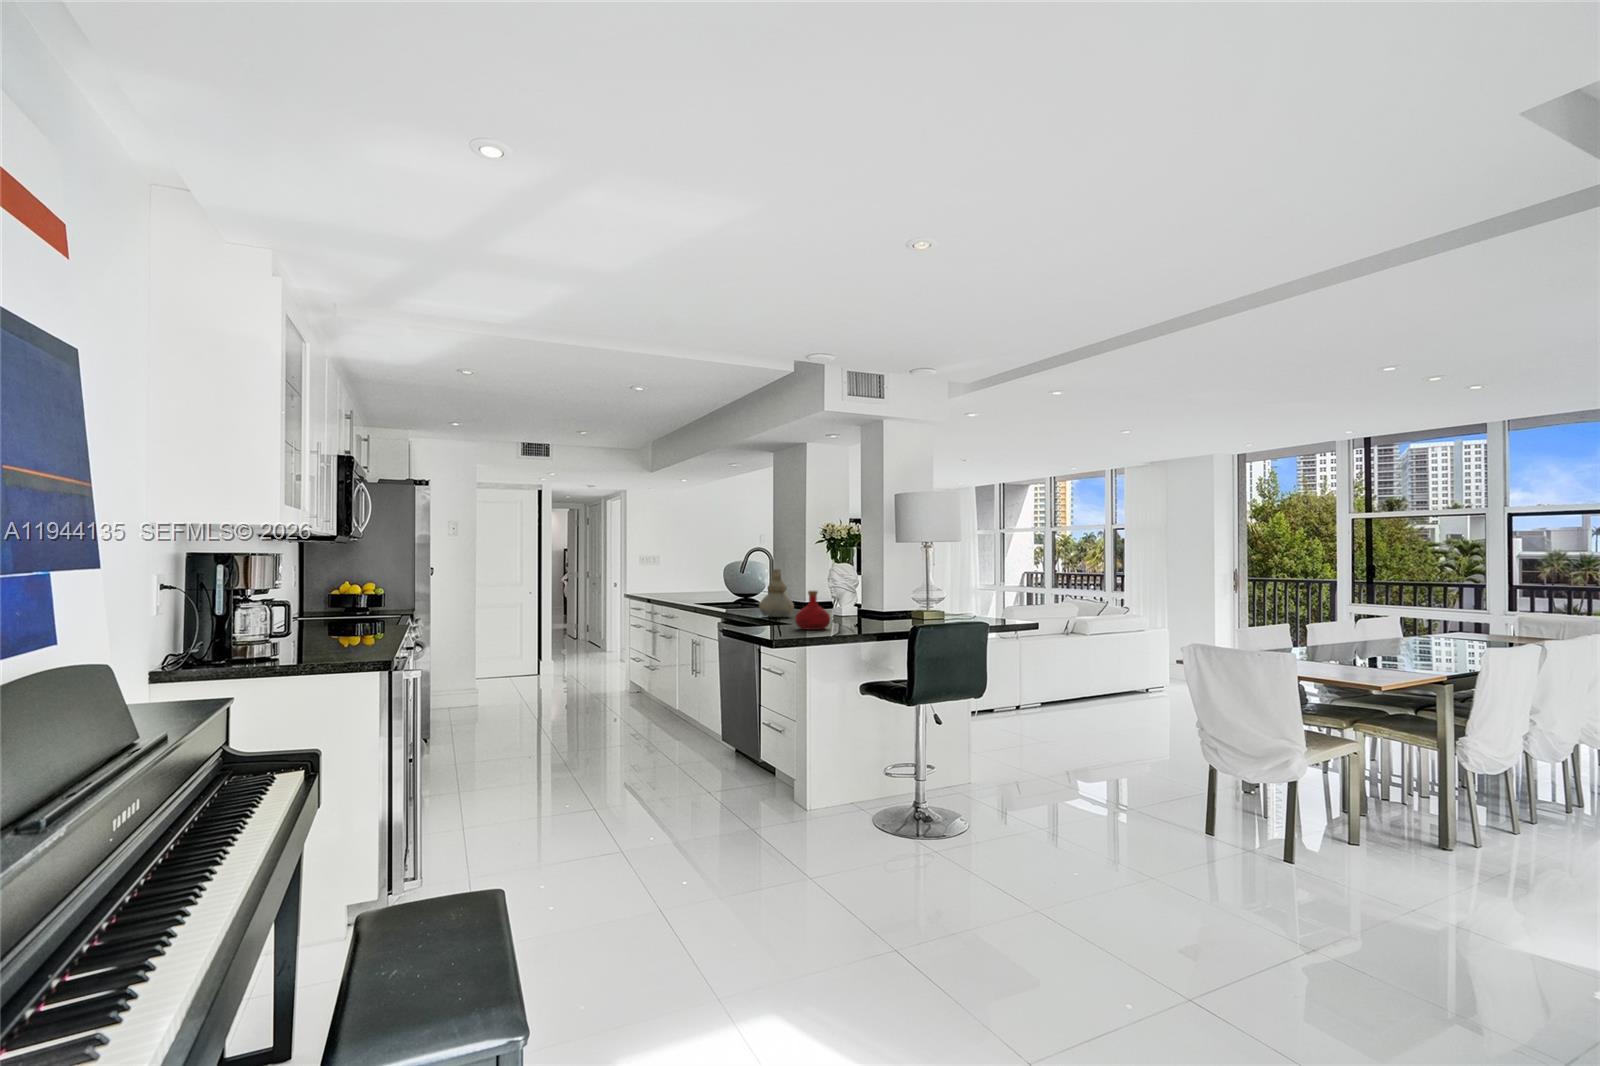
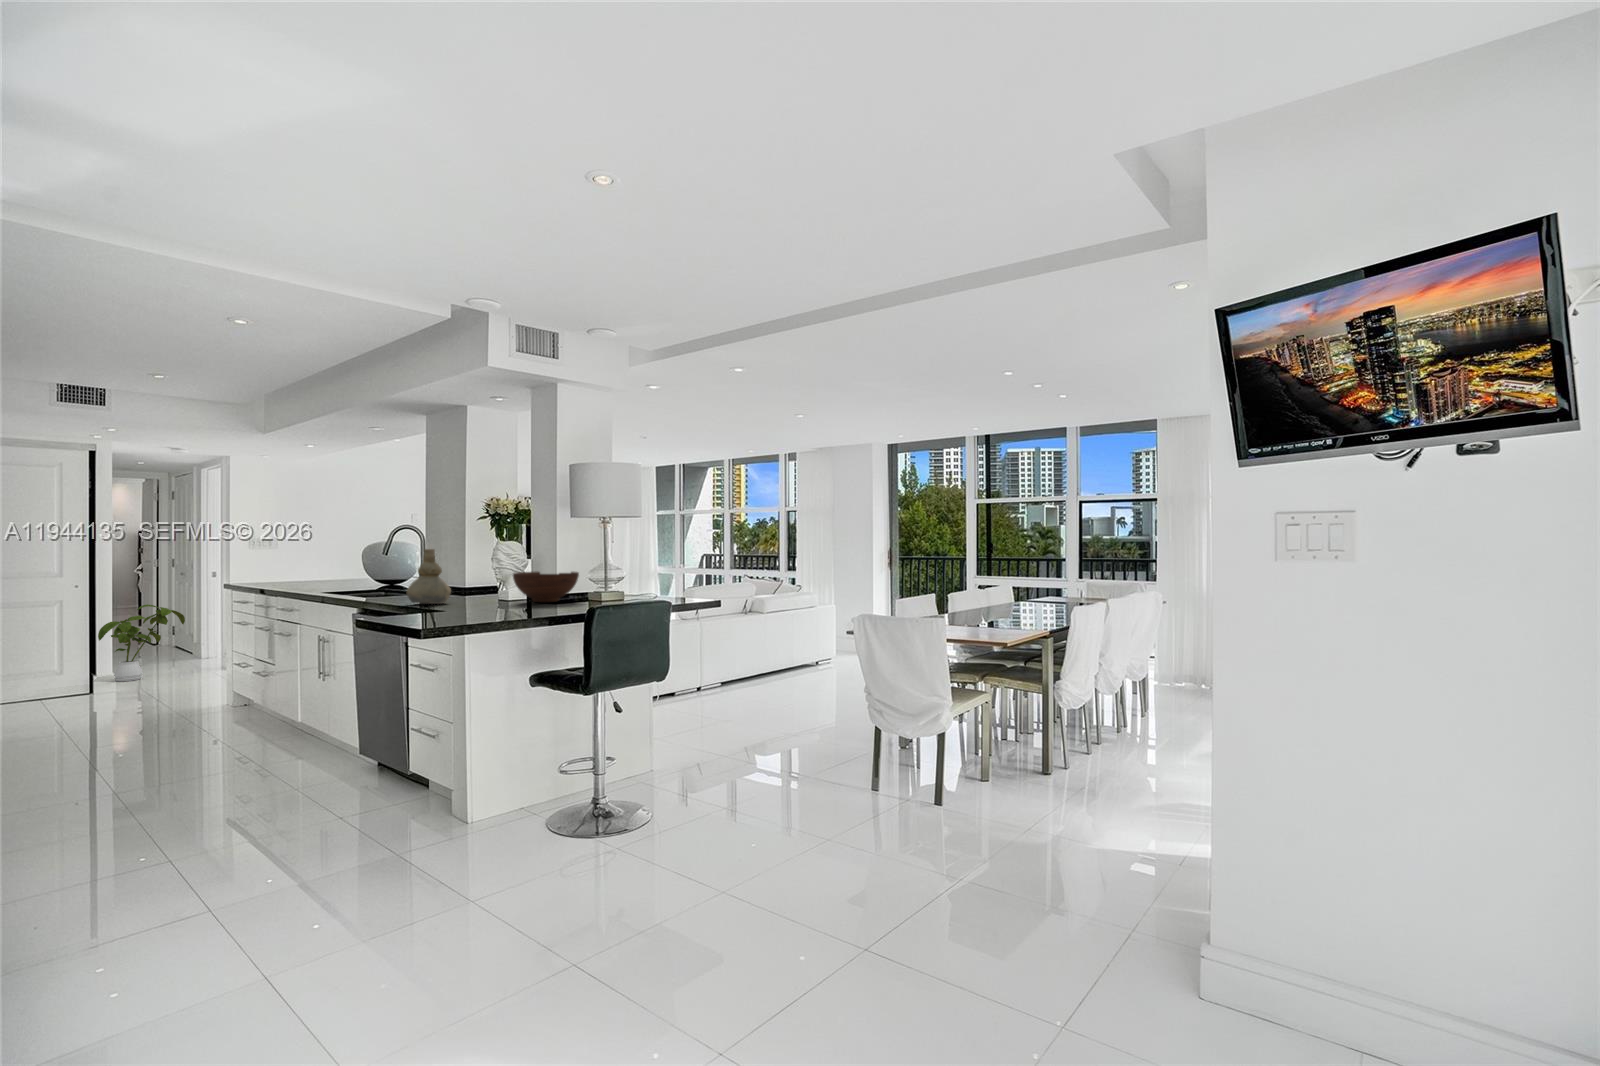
fruit bowl: none [845,590,903,619] -> present [513,571,579,602]
bottle: present [795,591,830,630] -> none [452,571,496,616]
house plant: none [542,607,597,668] -> present [98,604,185,681]

